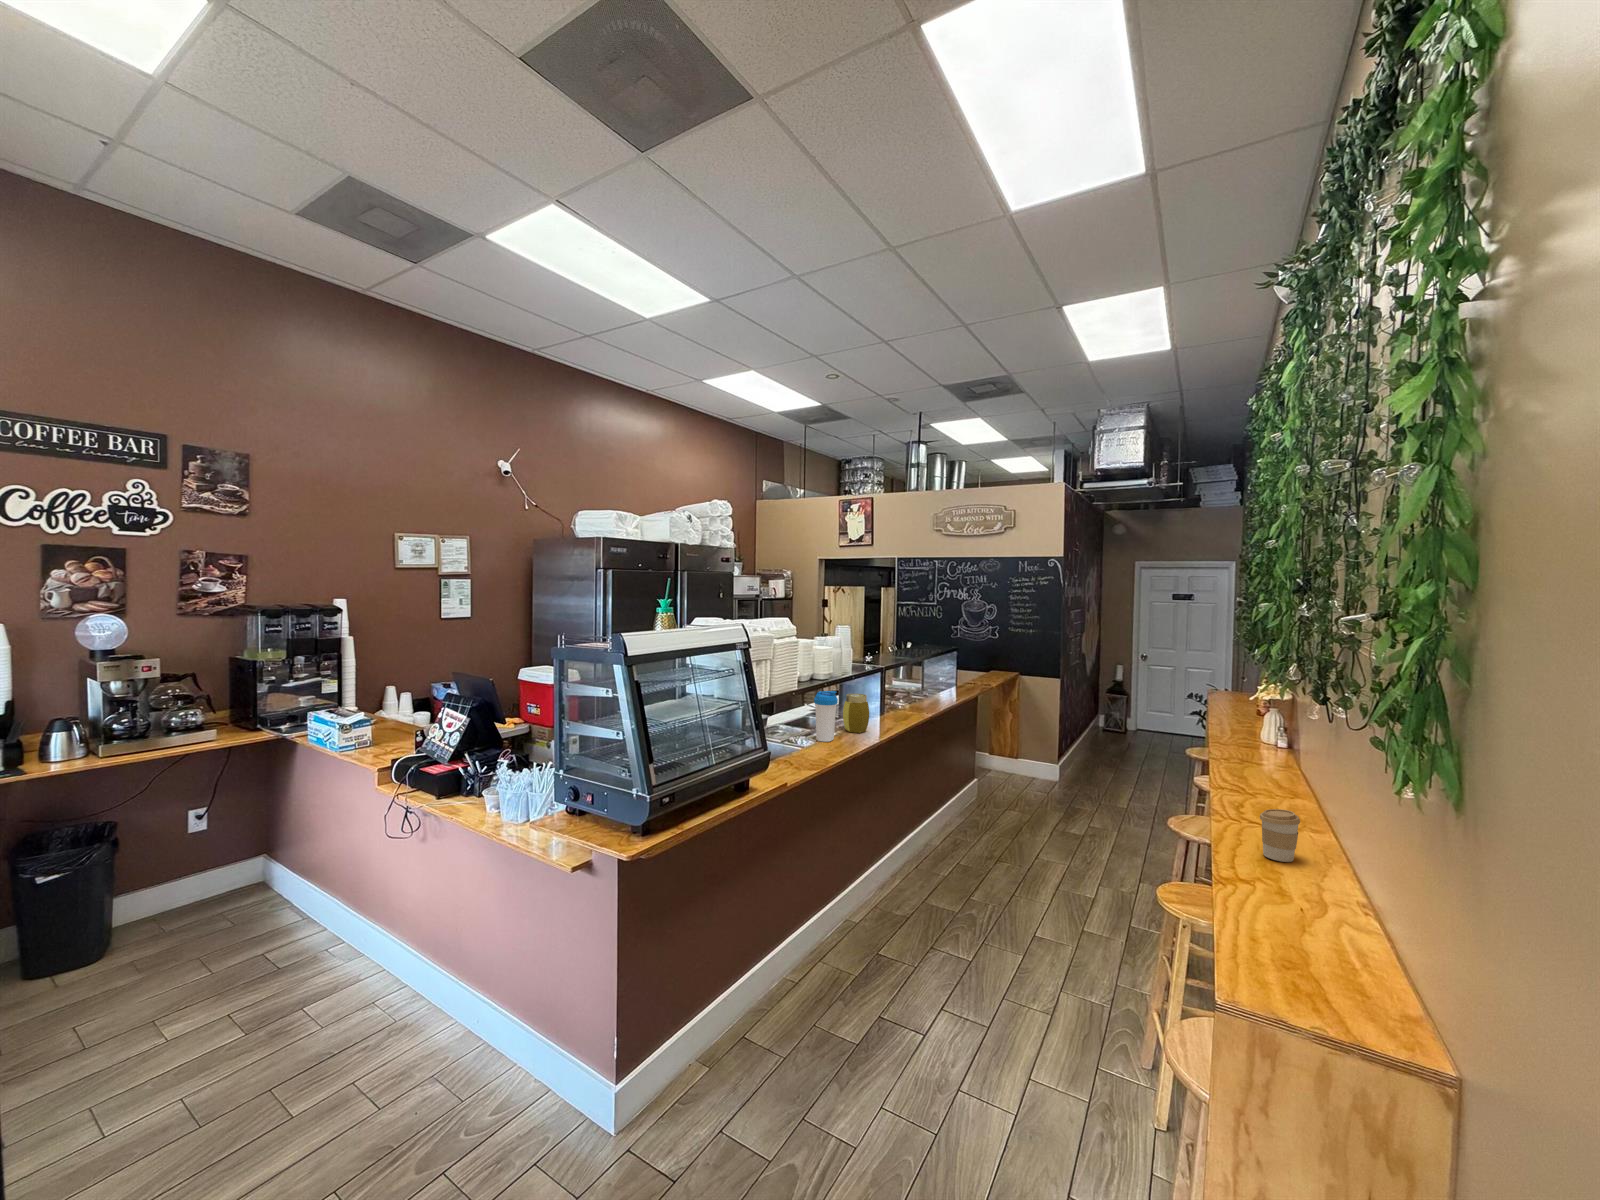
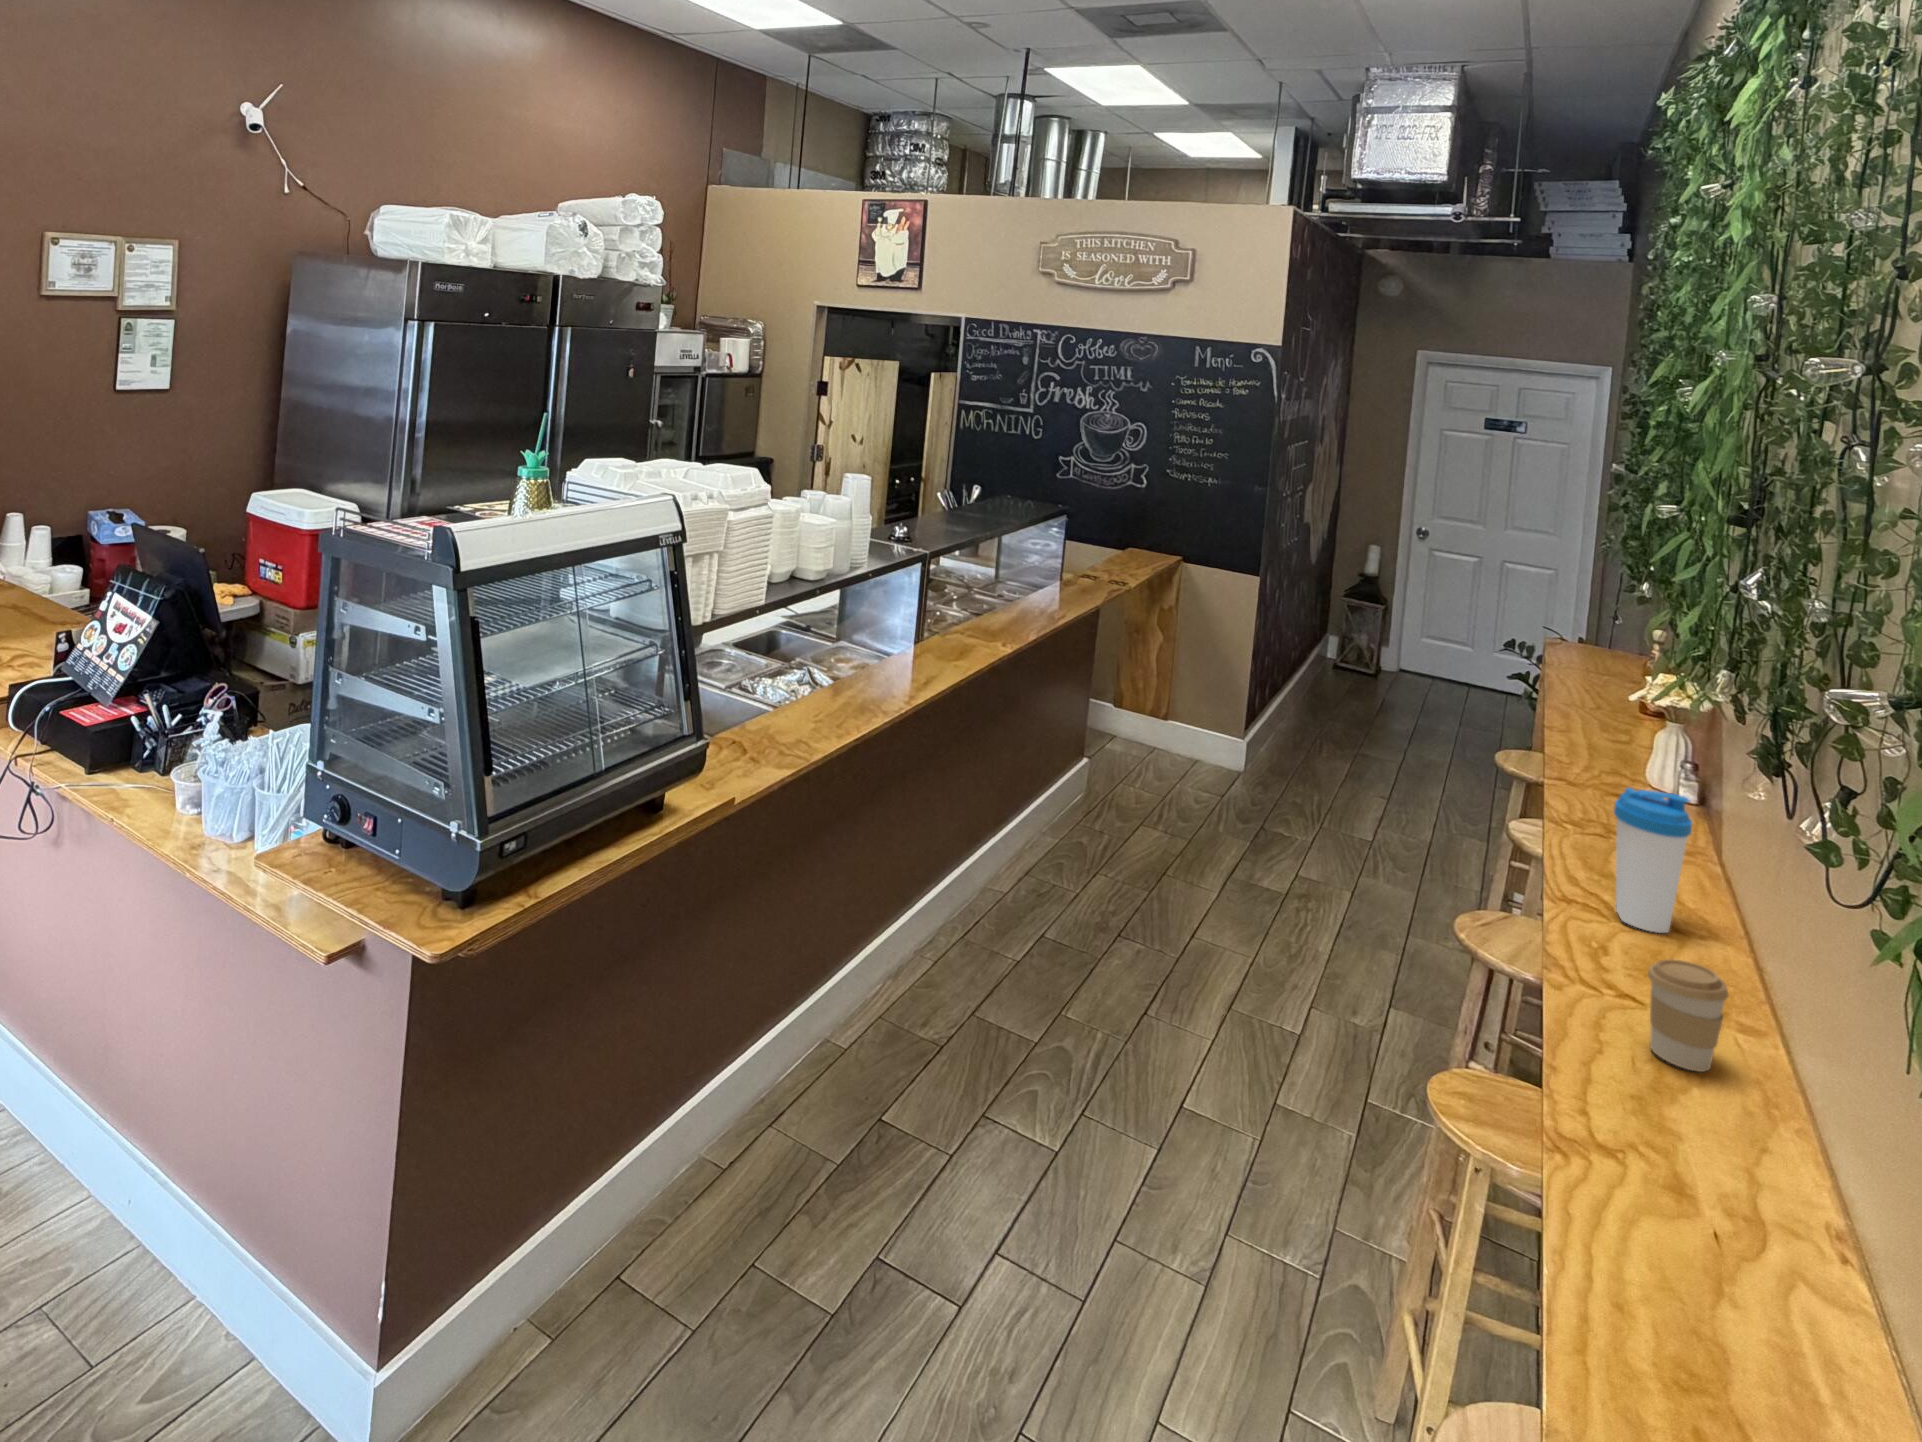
water bottle: present [814,691,838,742] -> present [1614,788,1692,933]
jar: present [843,694,869,733] -> none [846,601,896,678]

